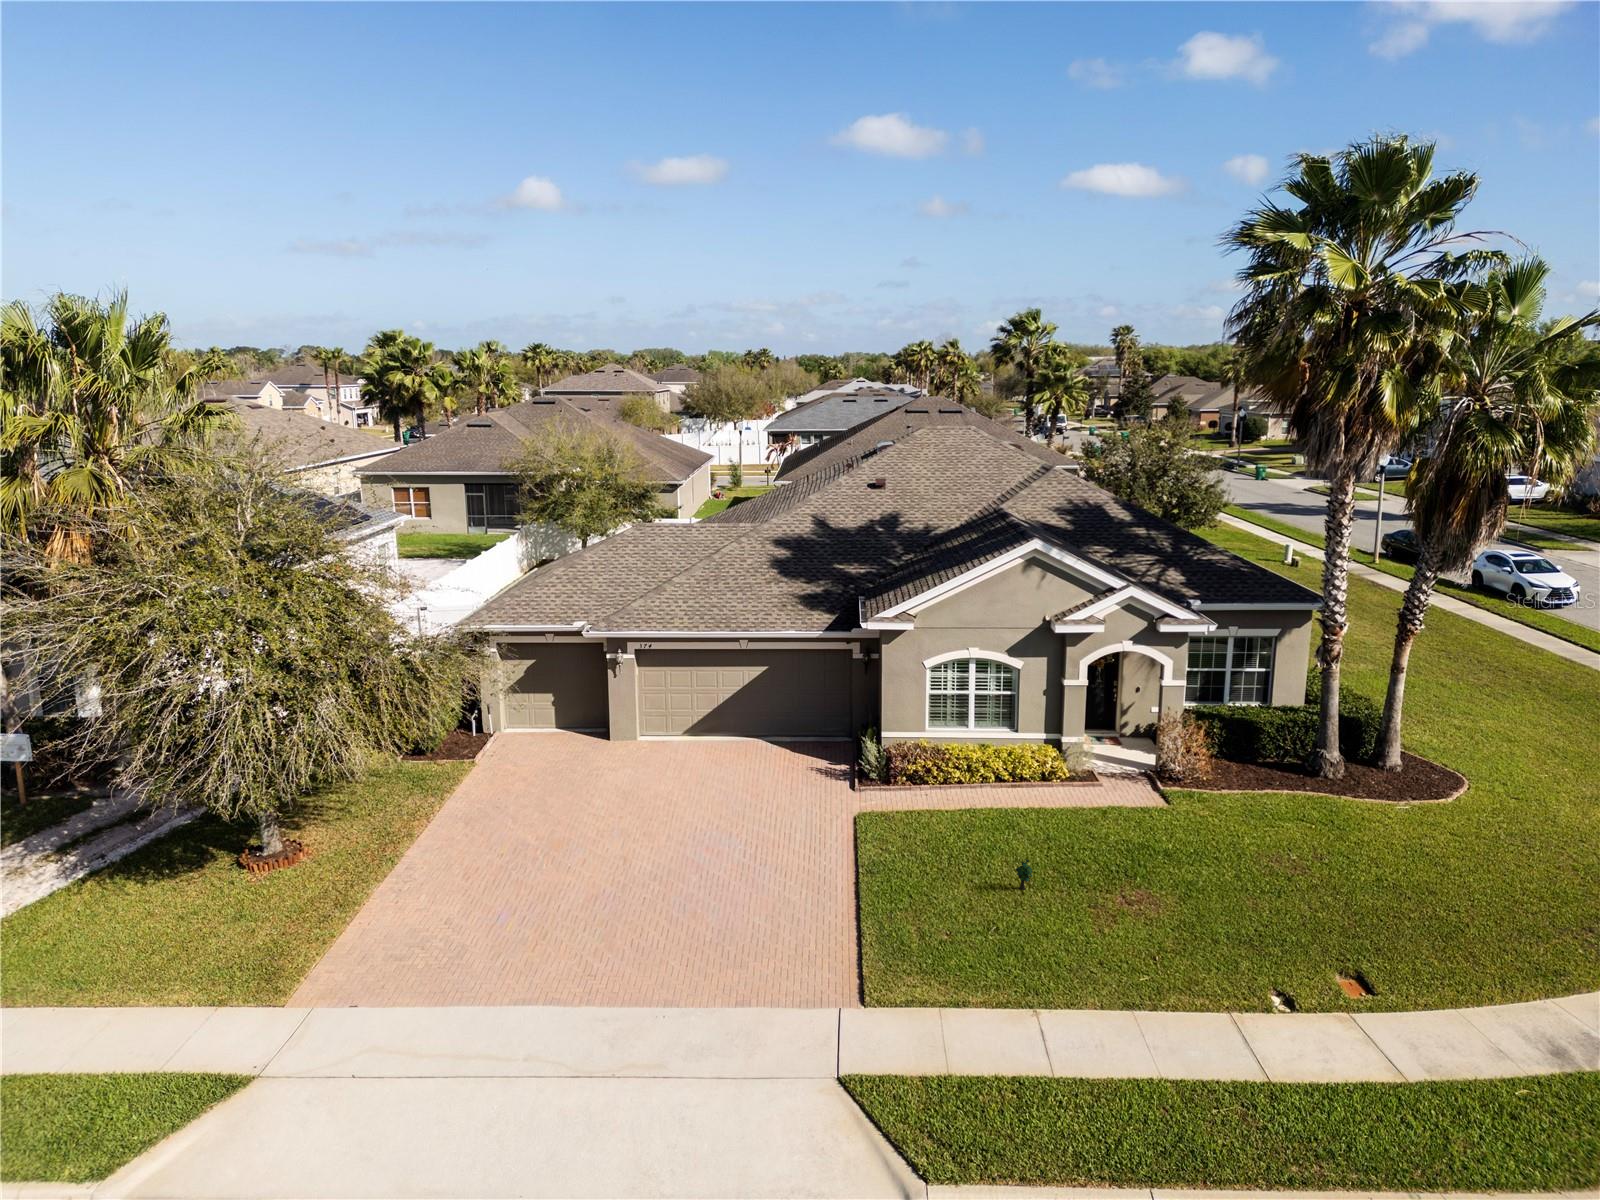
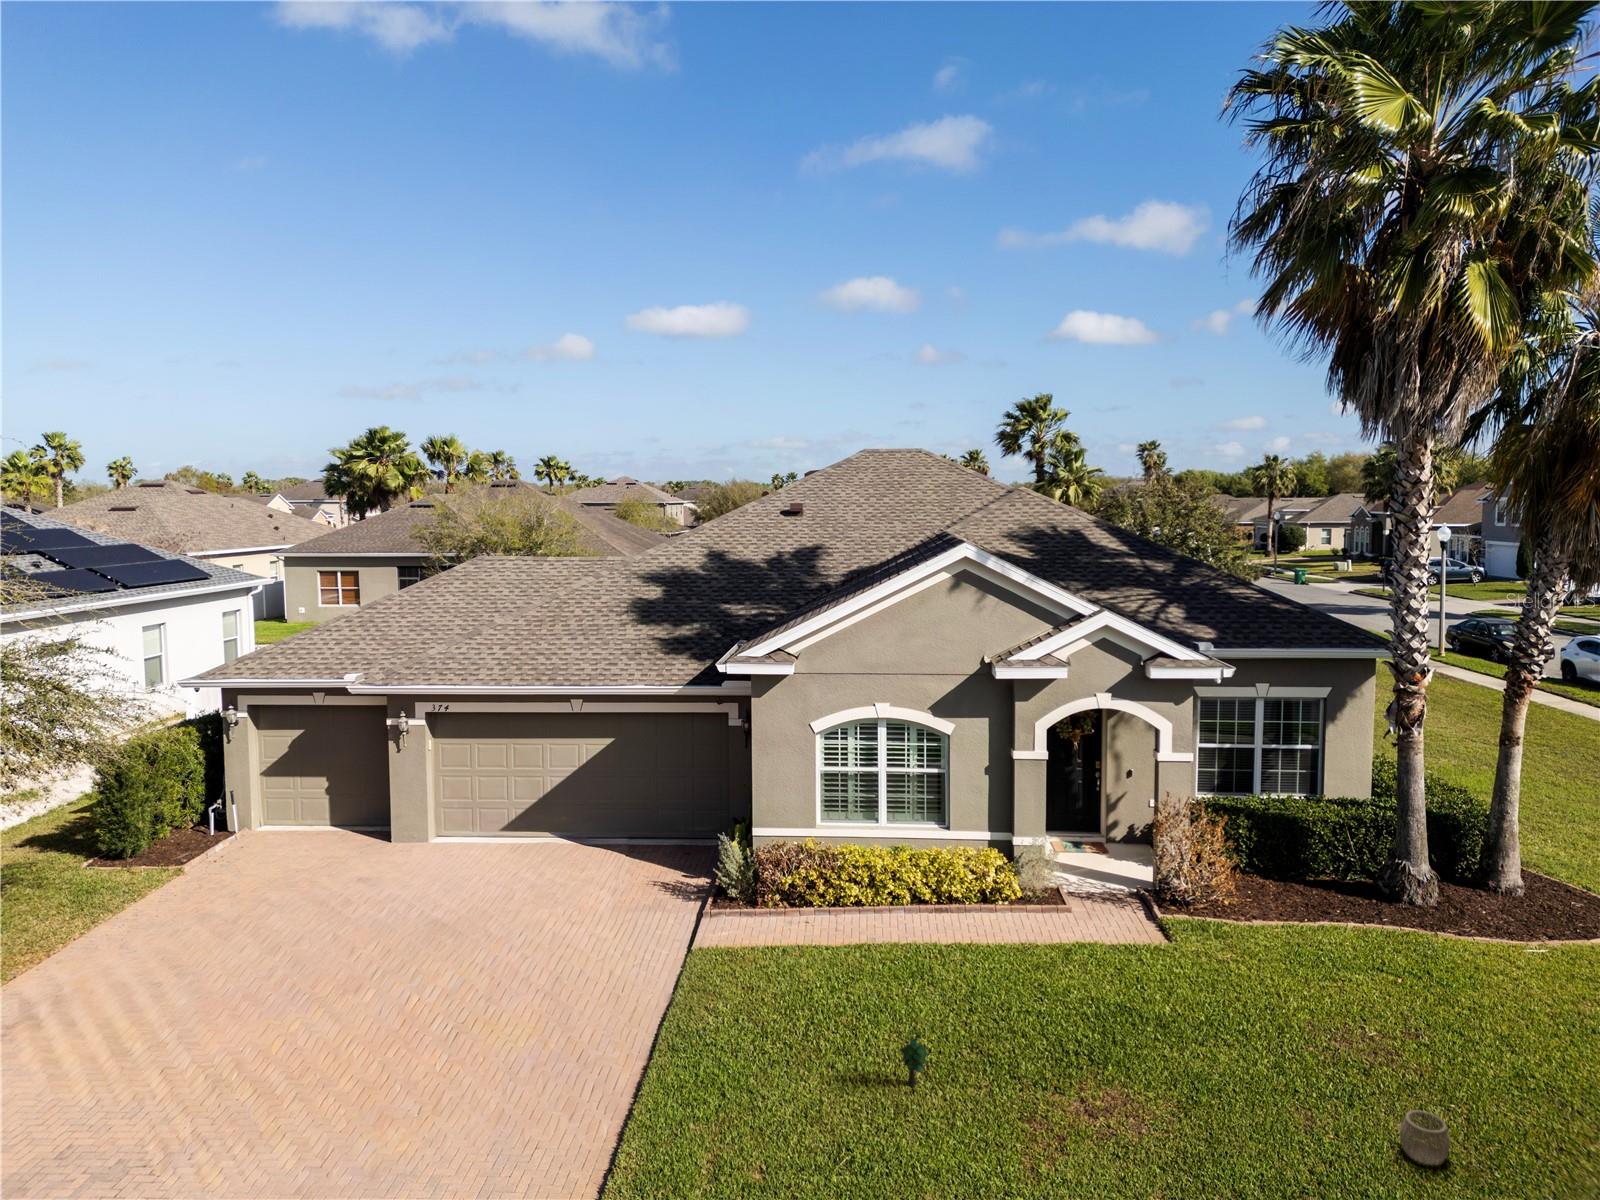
woven basket: none [1306,895,1334,924] -> present [1400,1110,1450,1165]

